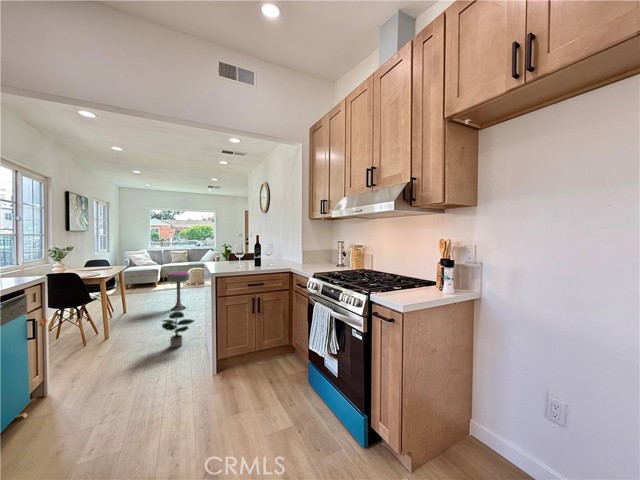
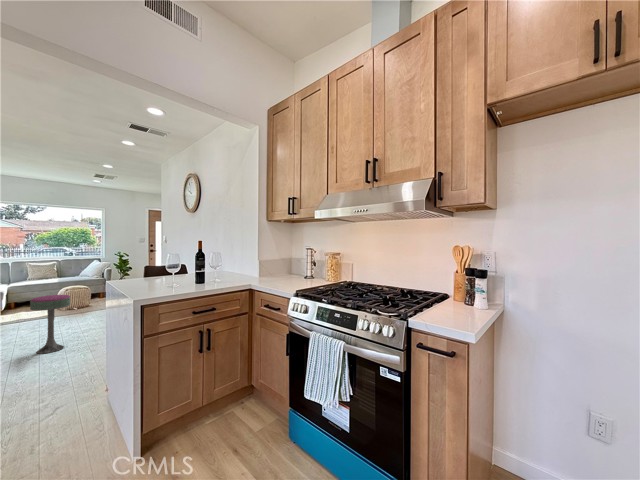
potted plant: present [162,311,194,347] -> none [28,359,93,420]

